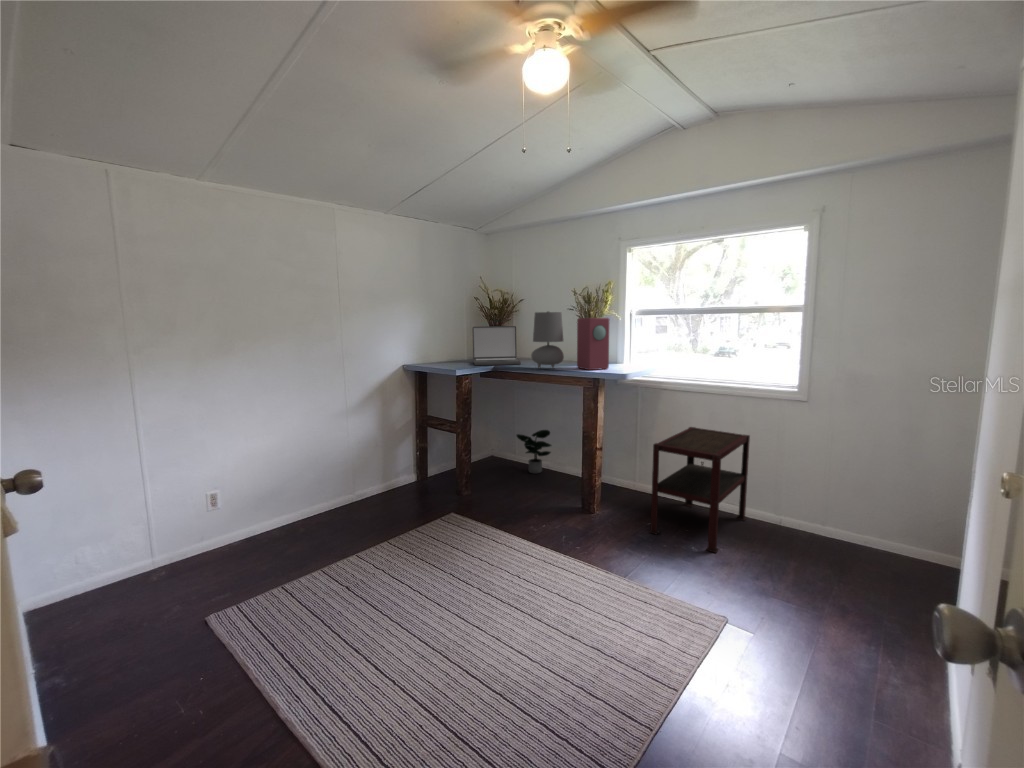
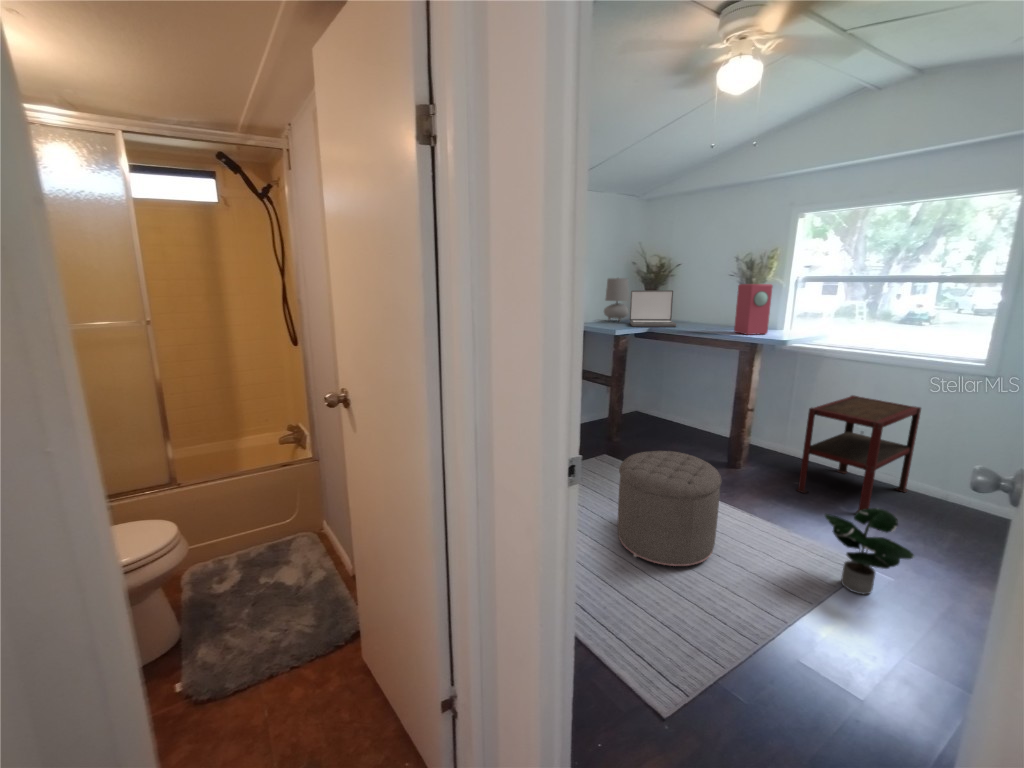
table lamp: present [531,311,564,368] -> present [604,278,629,321]
potted plant: present [517,430,551,473] -> present [825,508,914,594]
ottoman: none [452,510,570,659] -> present [618,451,722,566]

